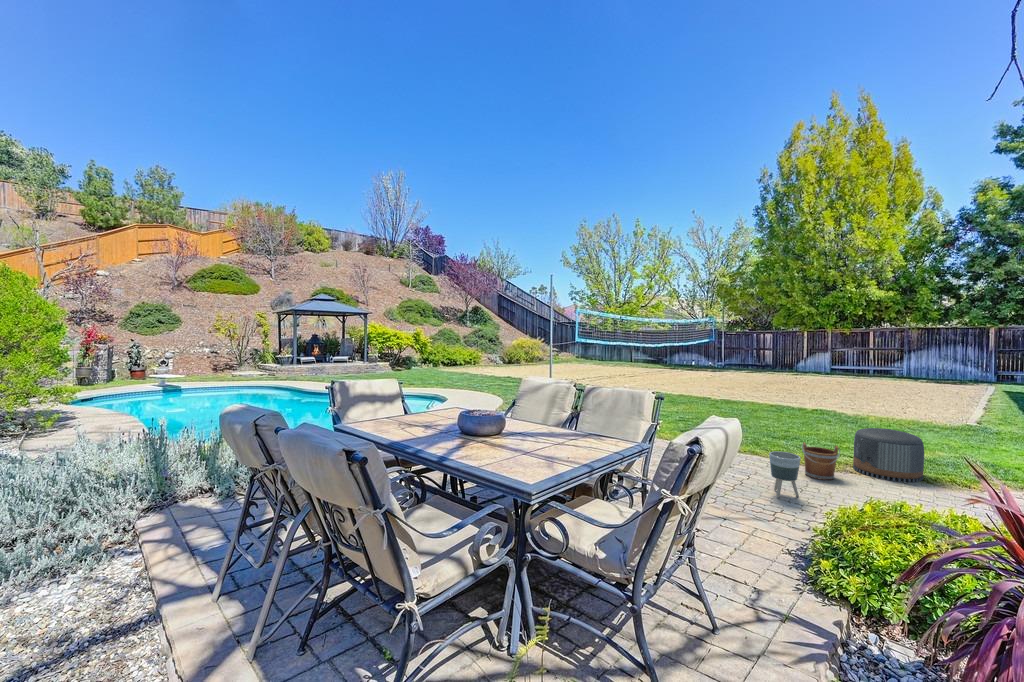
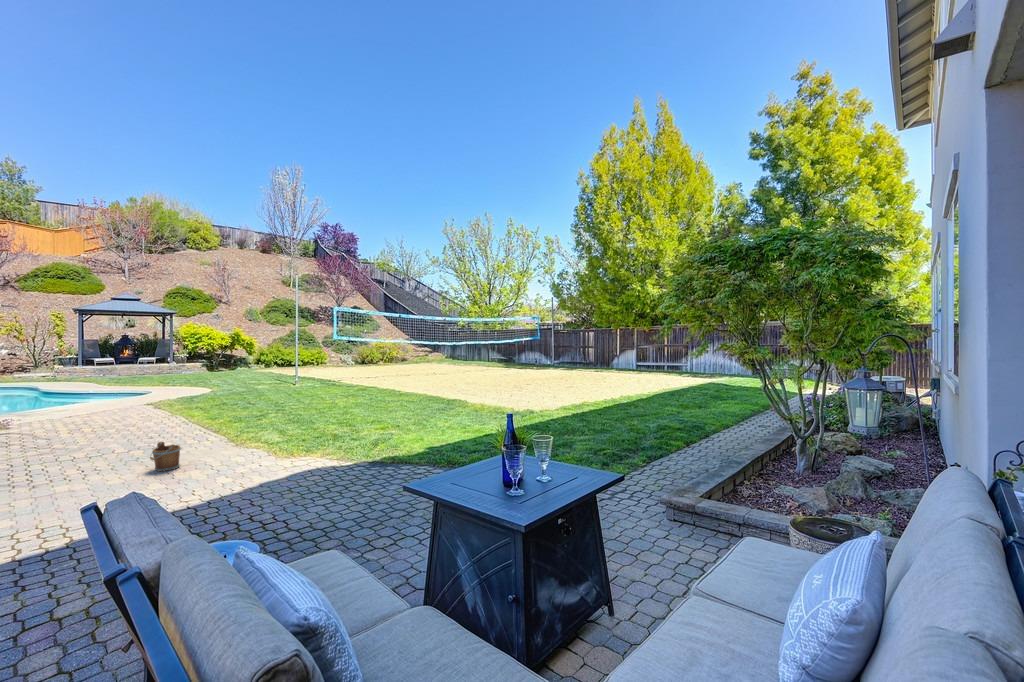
pouf: present [853,428,924,482] -> none [207,429,258,473]
planter: present [769,451,801,498] -> none [56,450,85,485]

